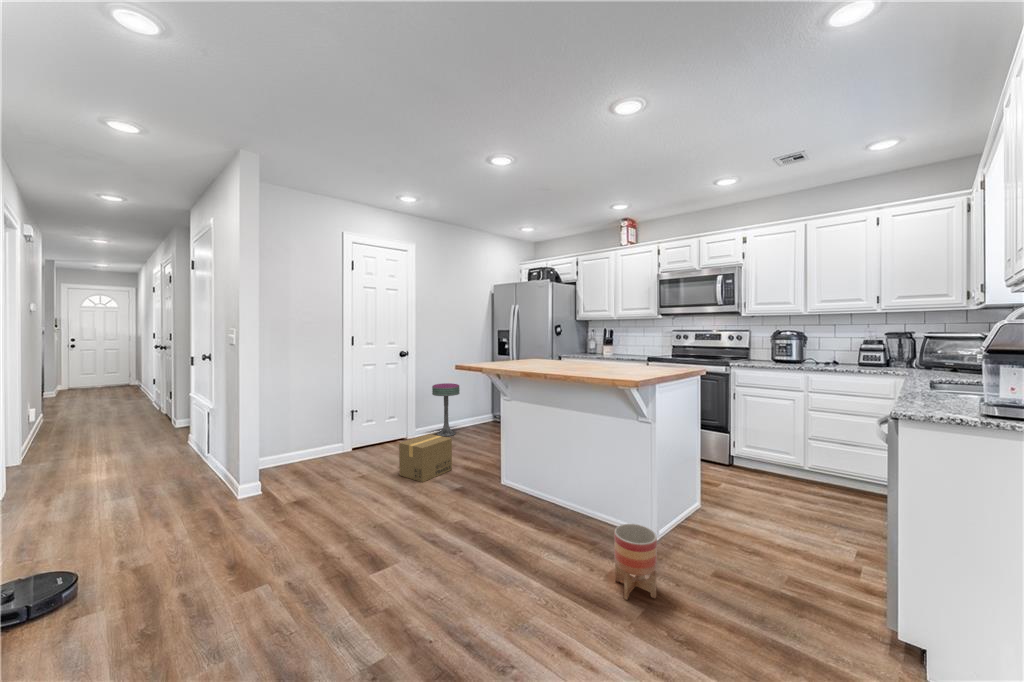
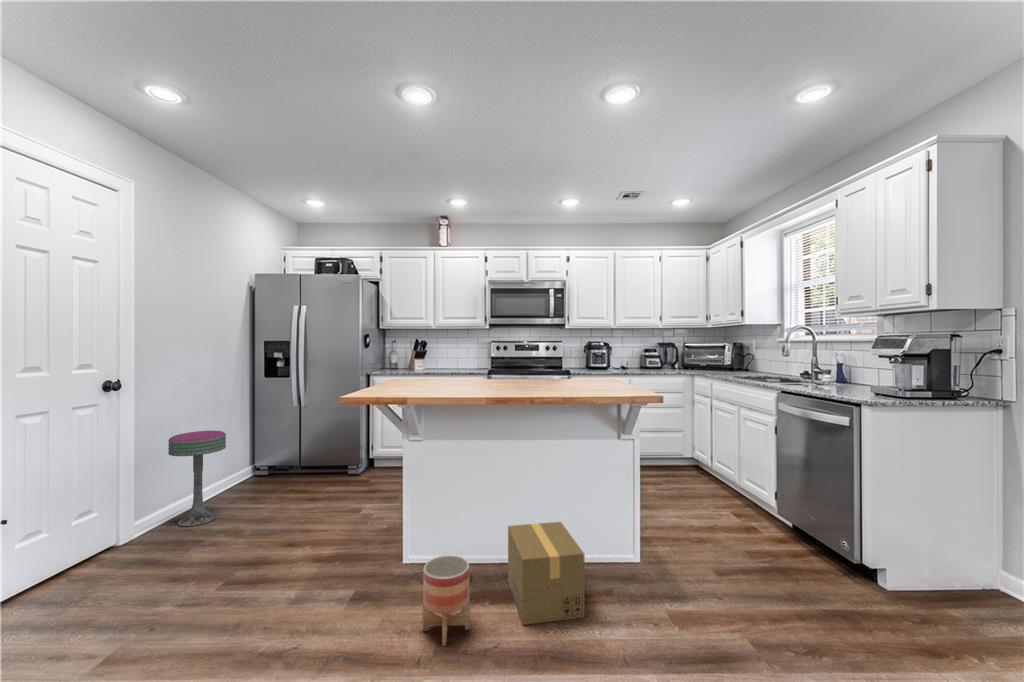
cardboard box: present [399,434,452,482] -> present [508,522,585,625]
planter: present [614,524,657,600] -> present [423,555,470,646]

